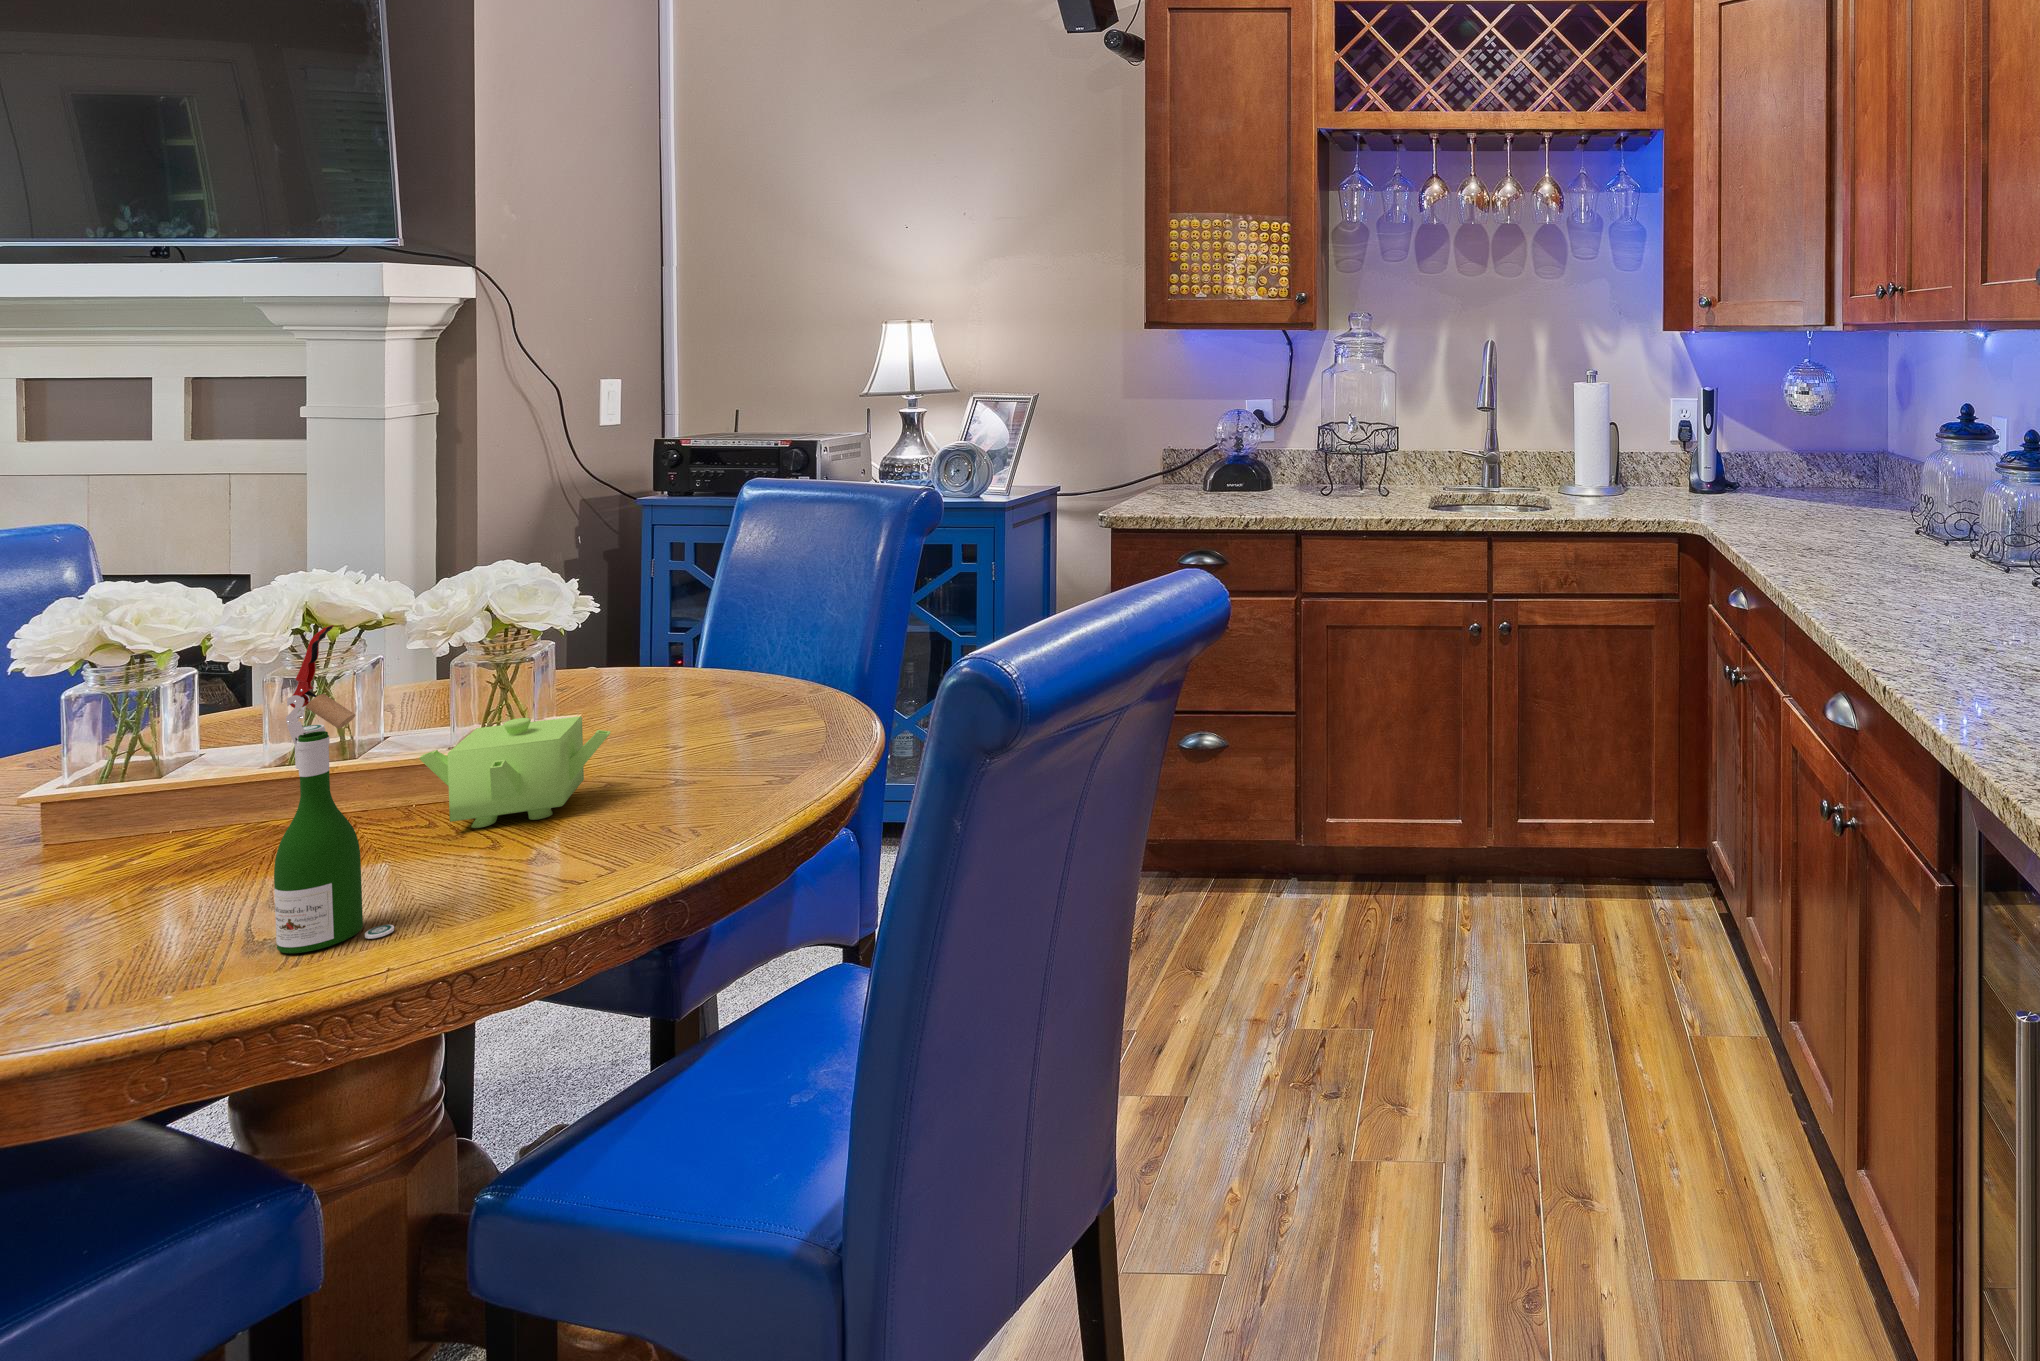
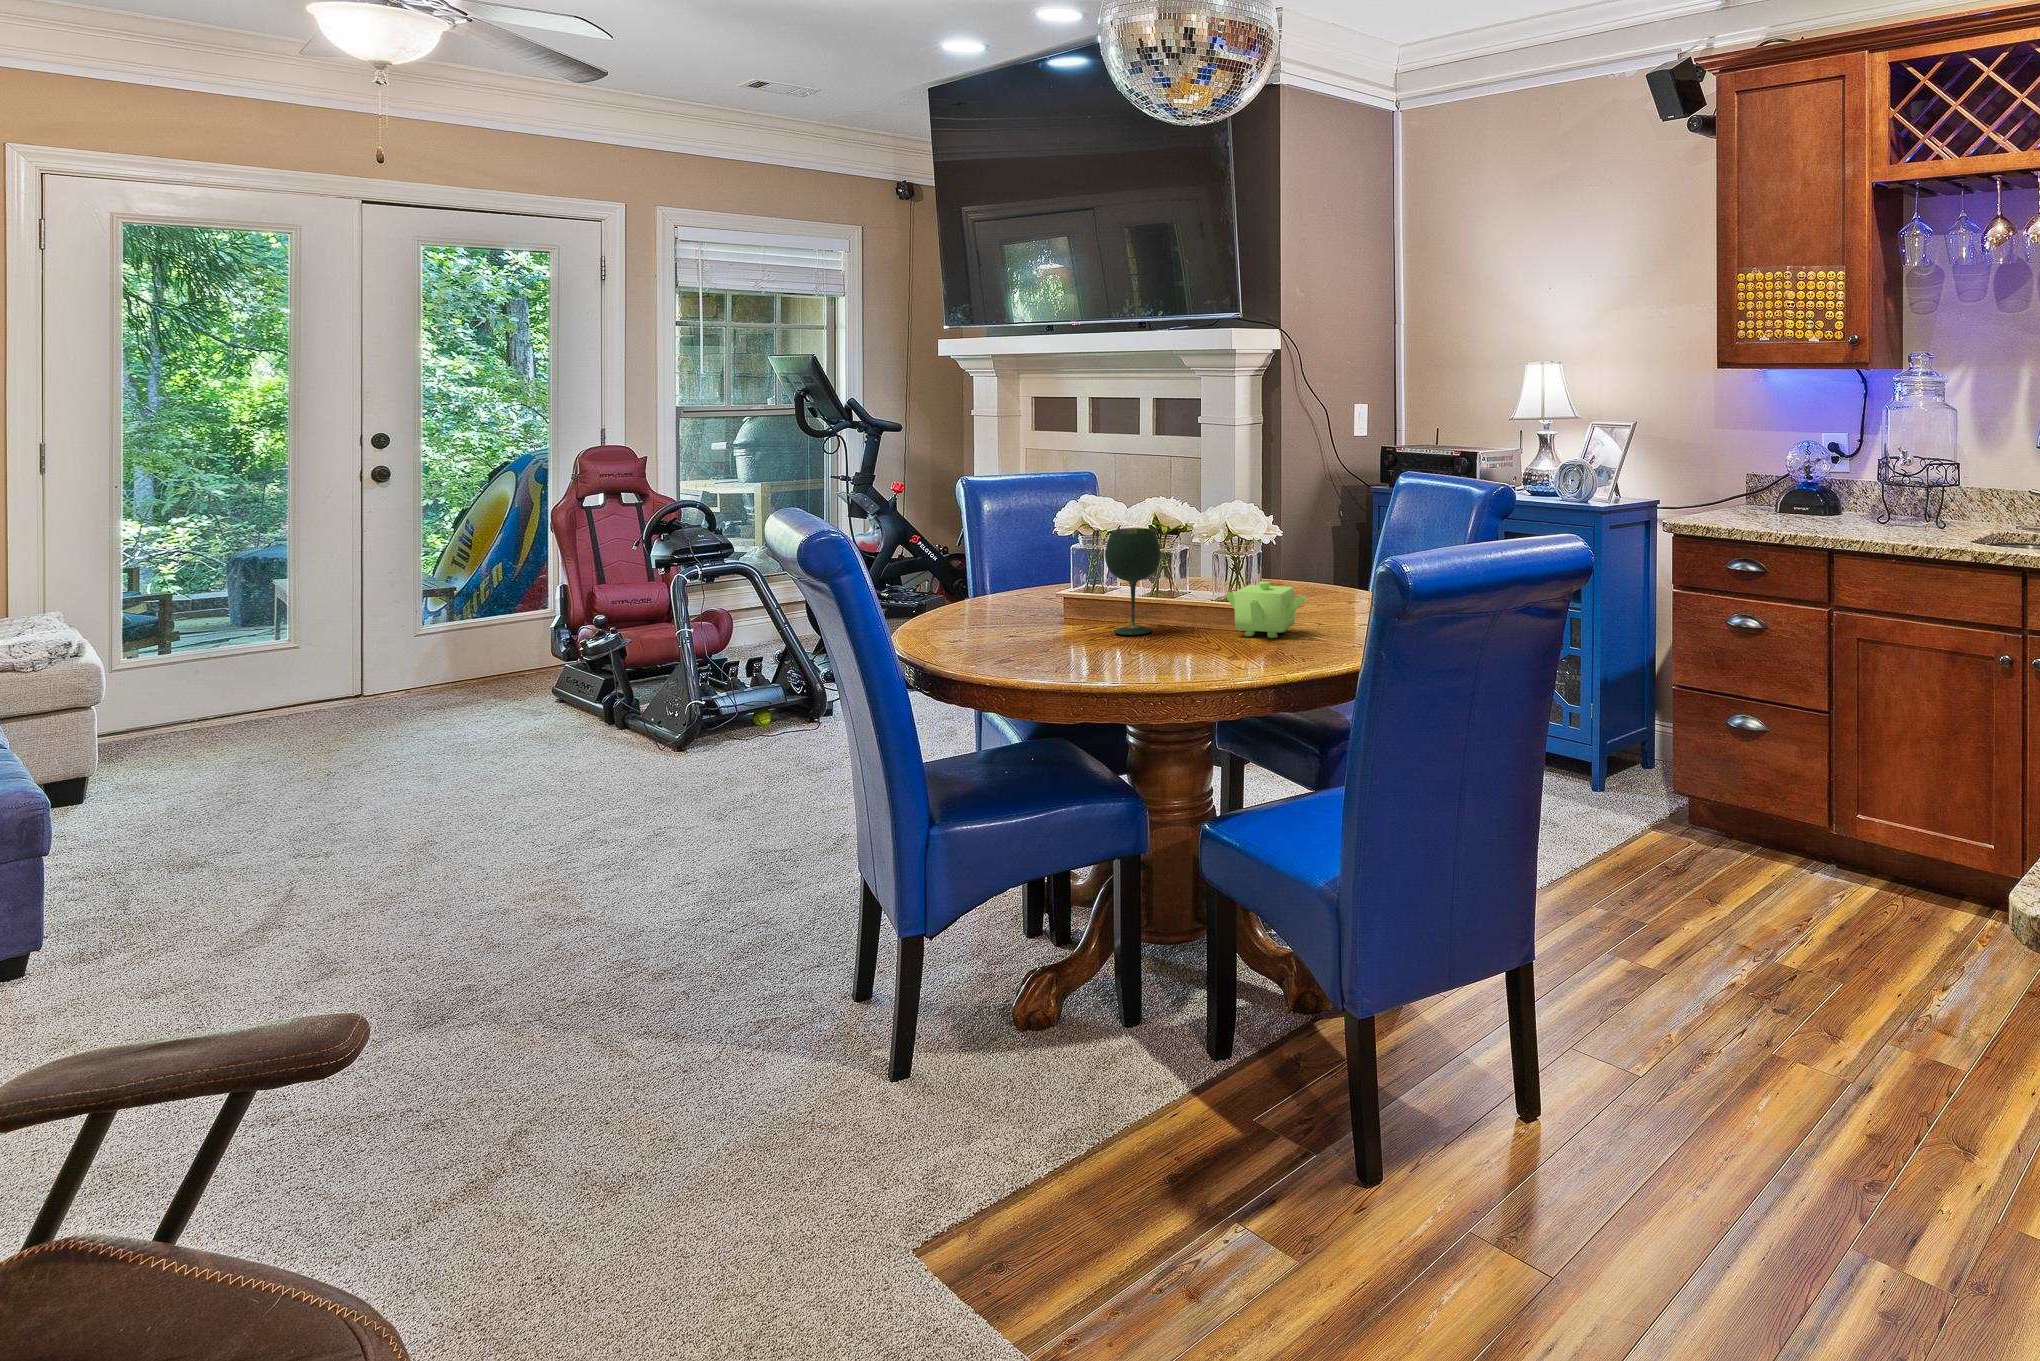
wine bottle: present [274,625,394,953] -> none [1164,508,1205,666]
wine glass: none [73,662,243,896] -> present [1105,528,1161,635]

